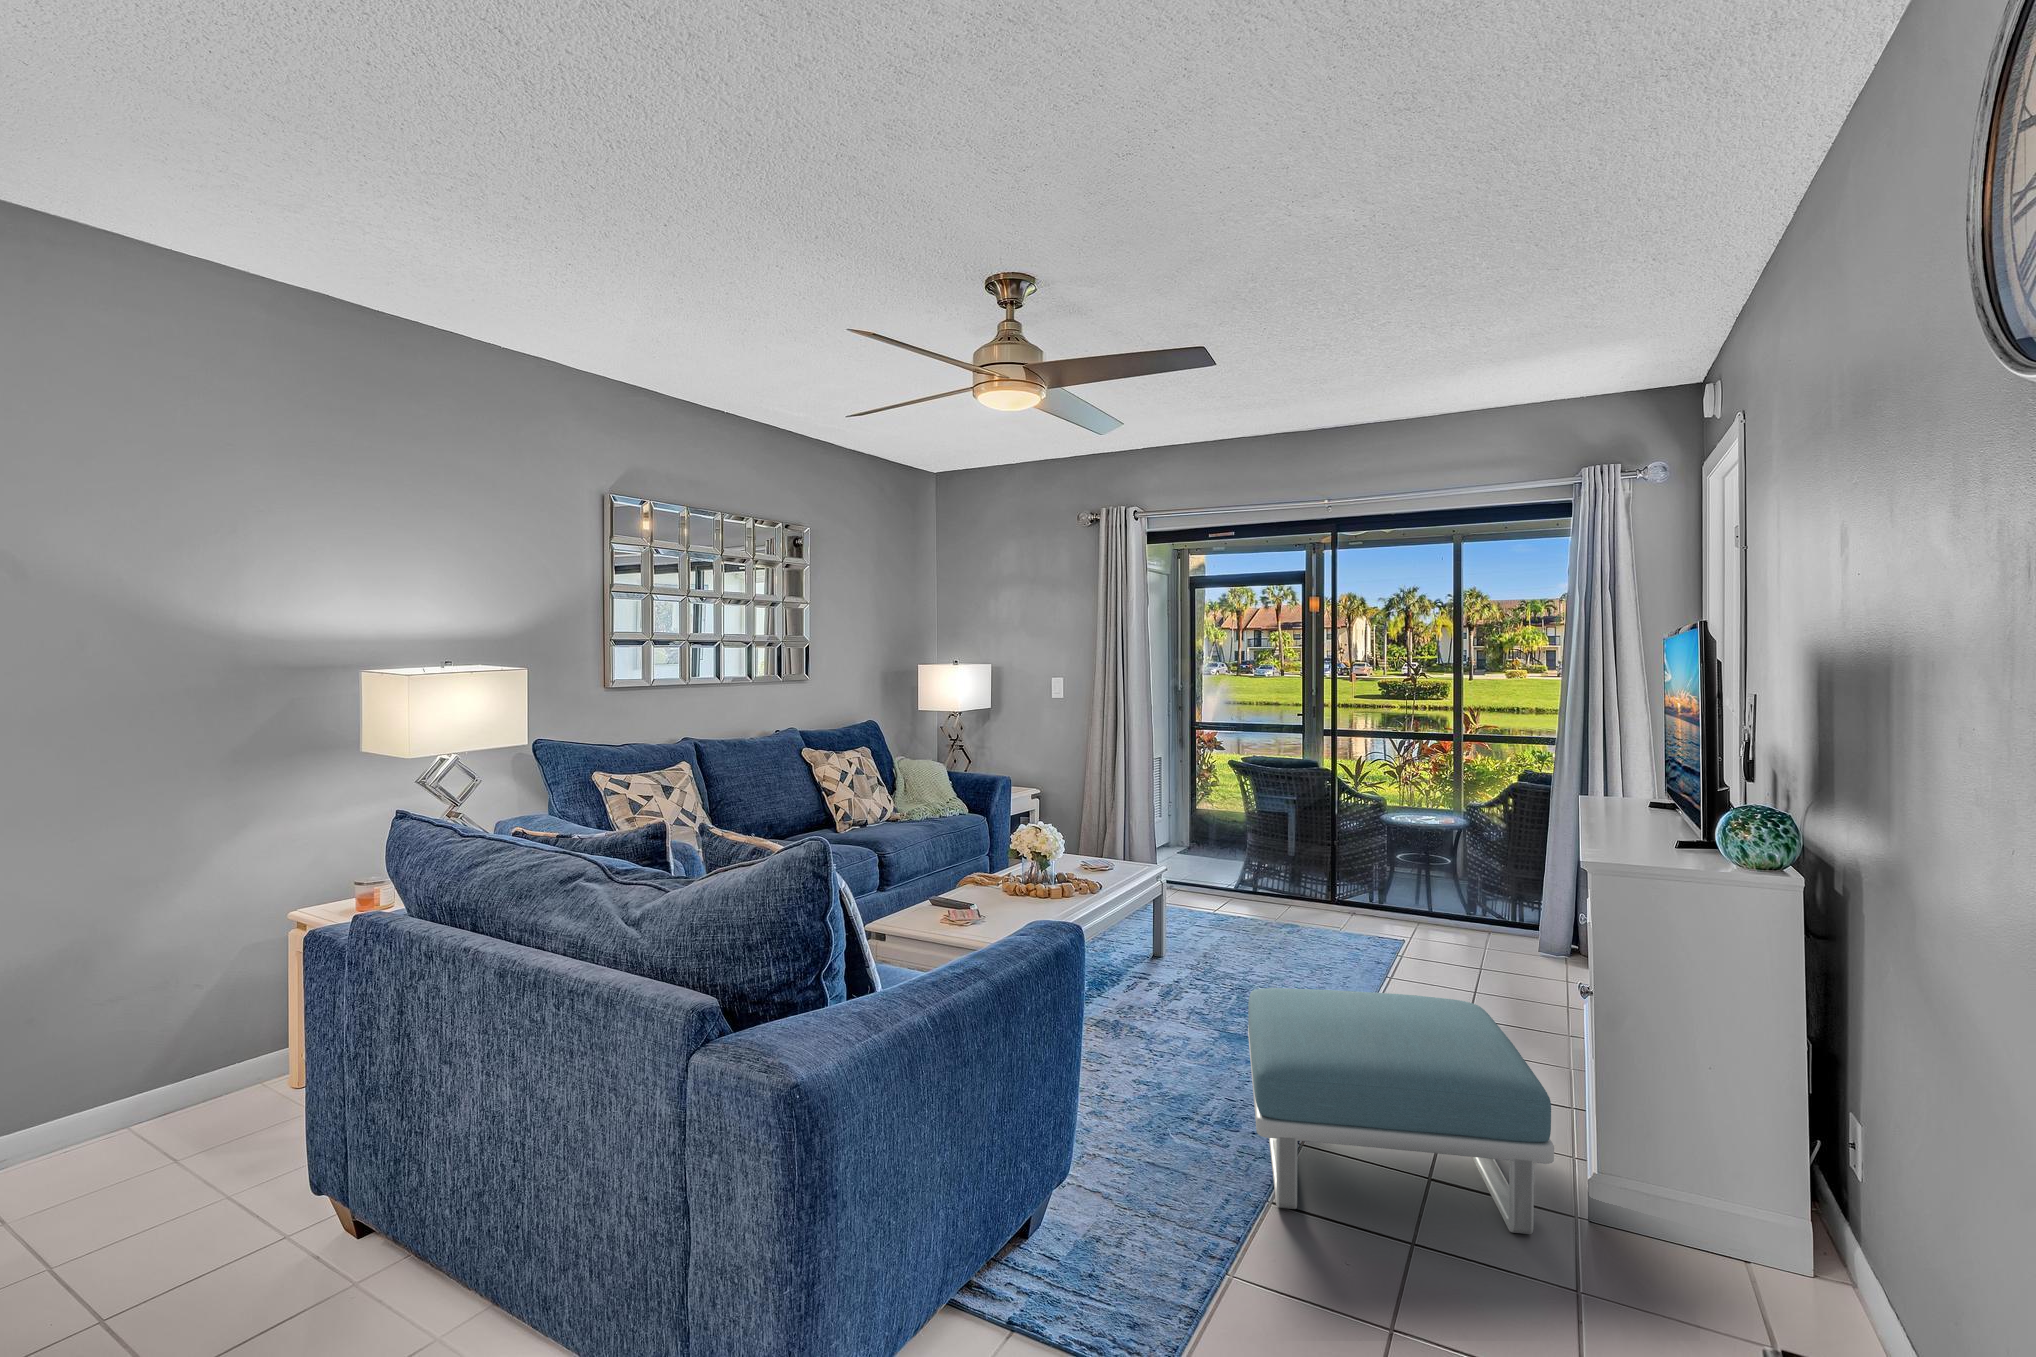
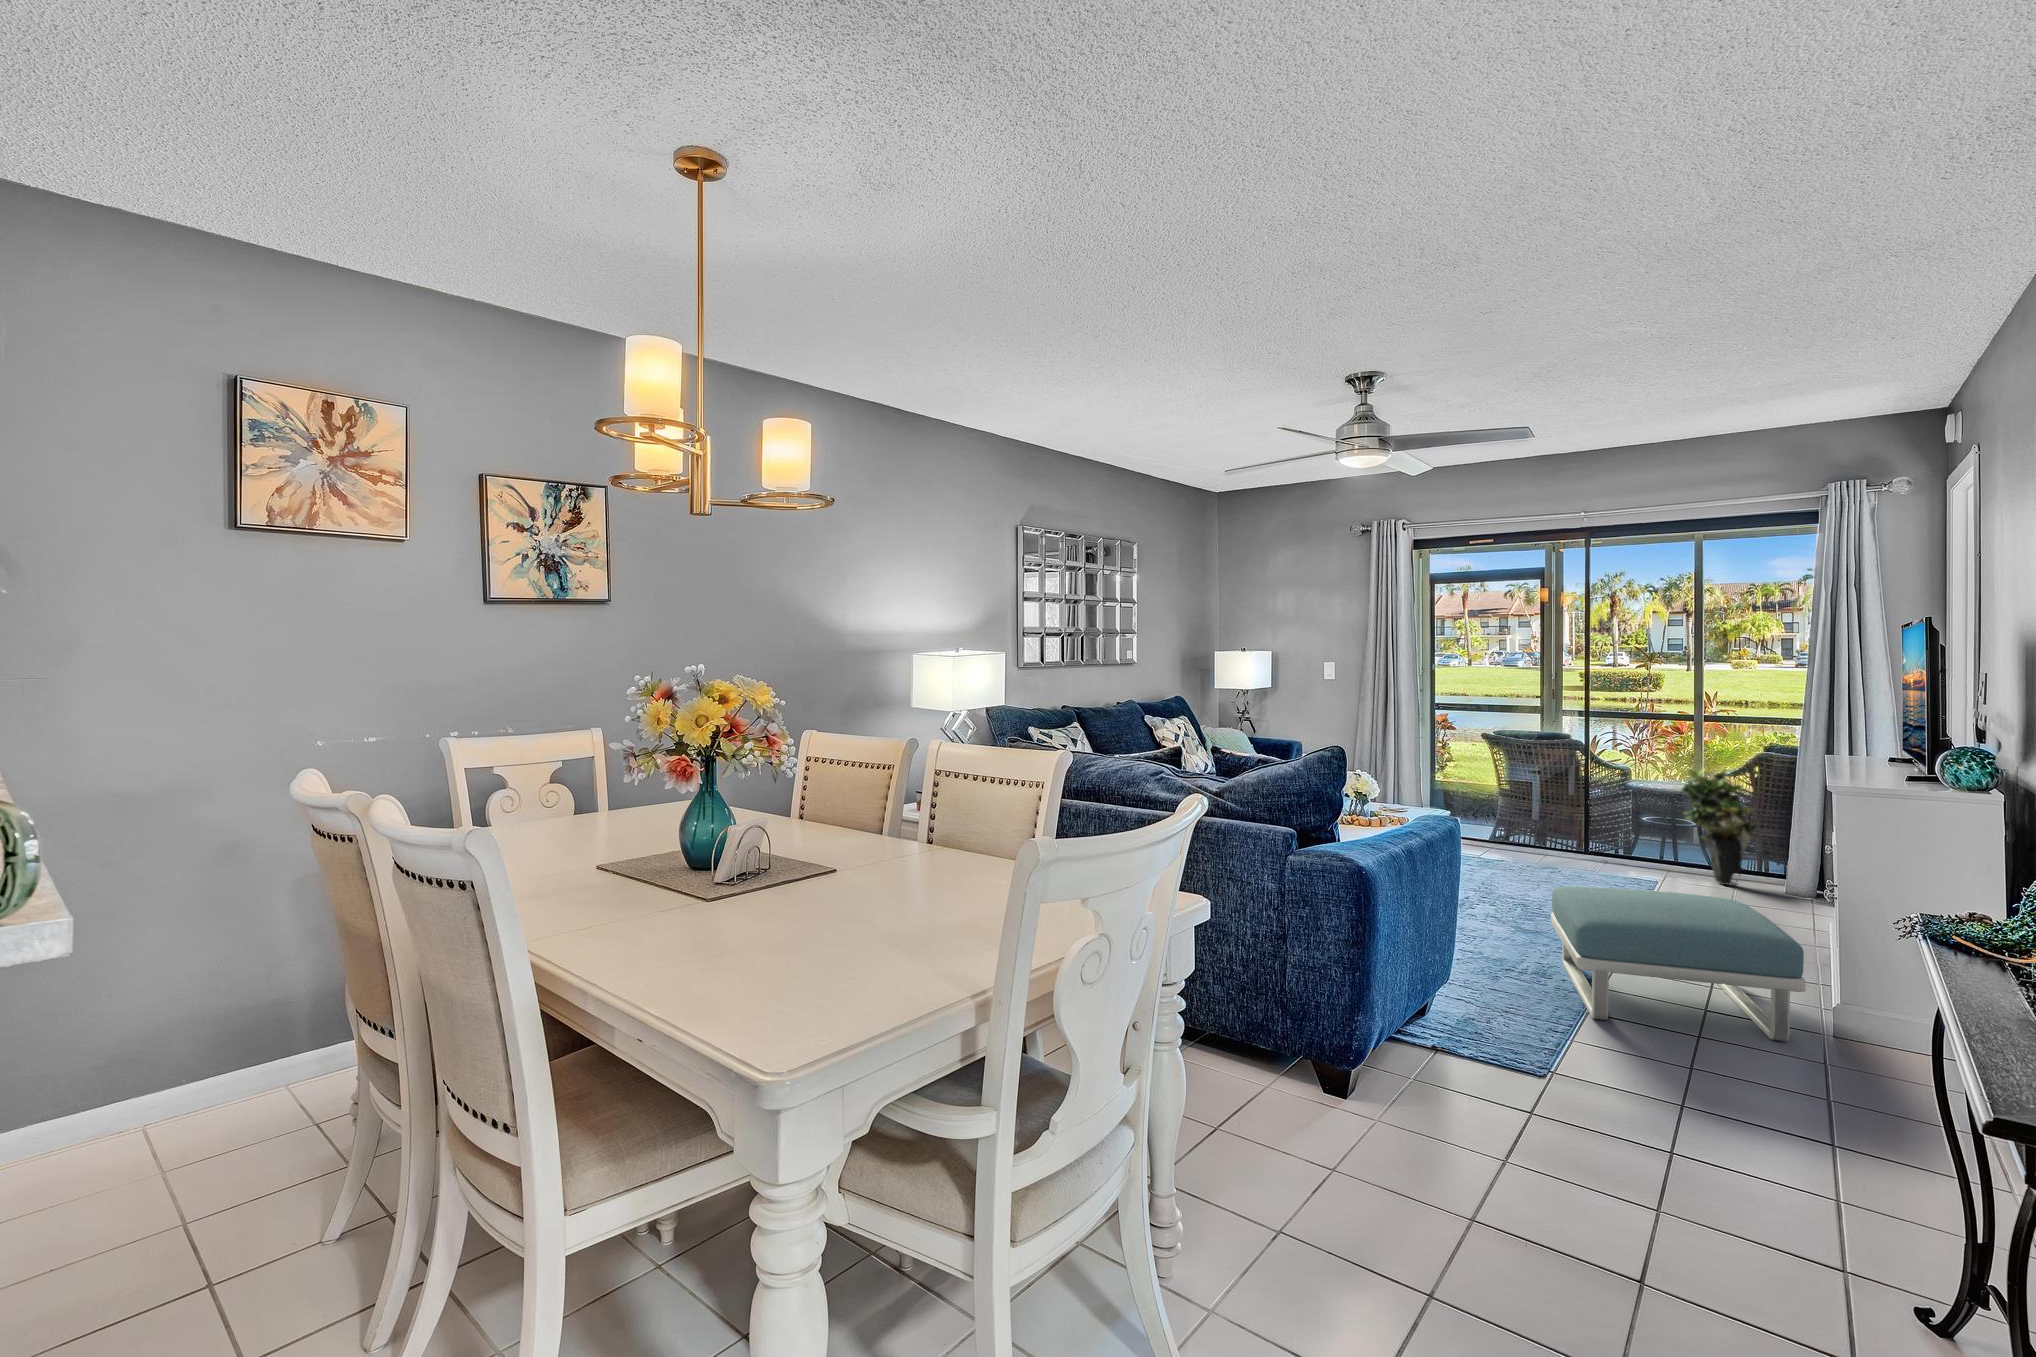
potted plant: none [1428,801,1513,941] -> present [1679,769,1758,885]

